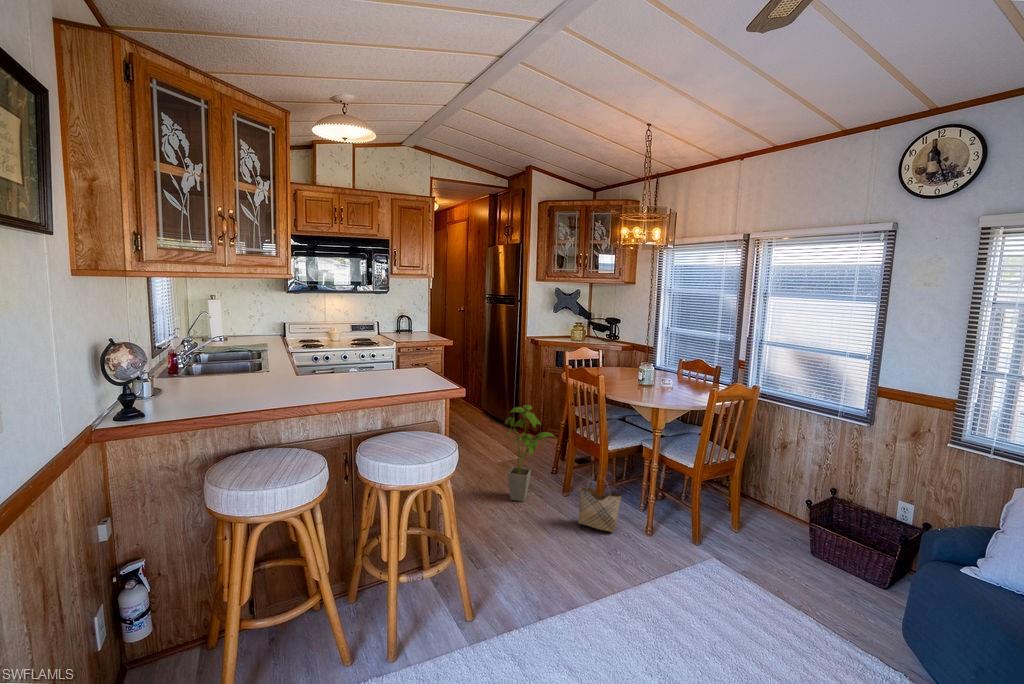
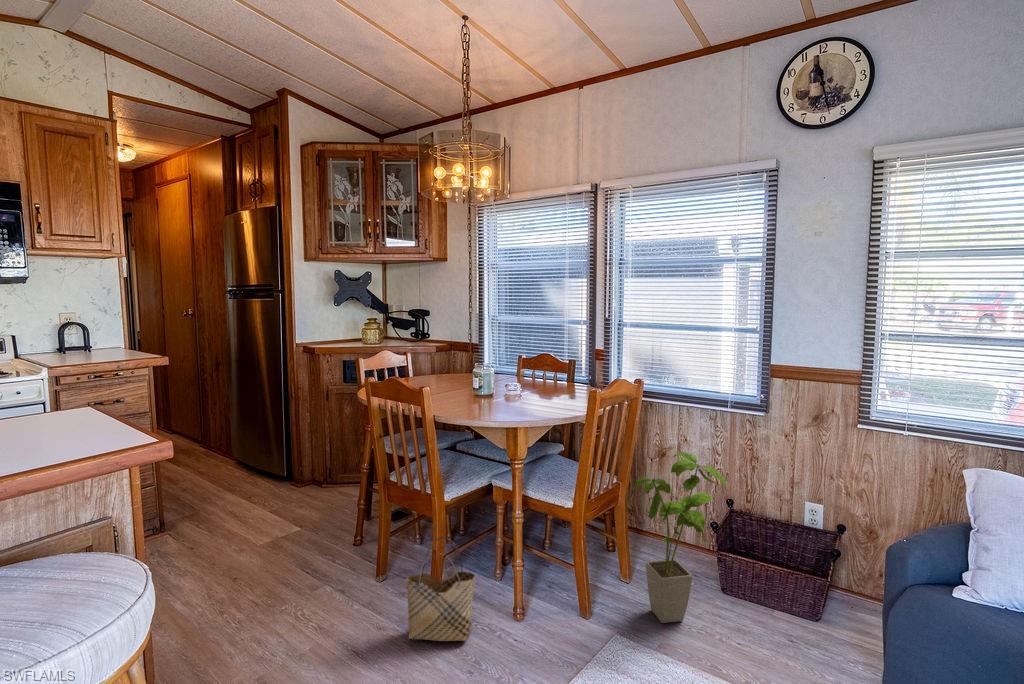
house plant: present [505,405,554,501] -> present [633,452,727,623]

